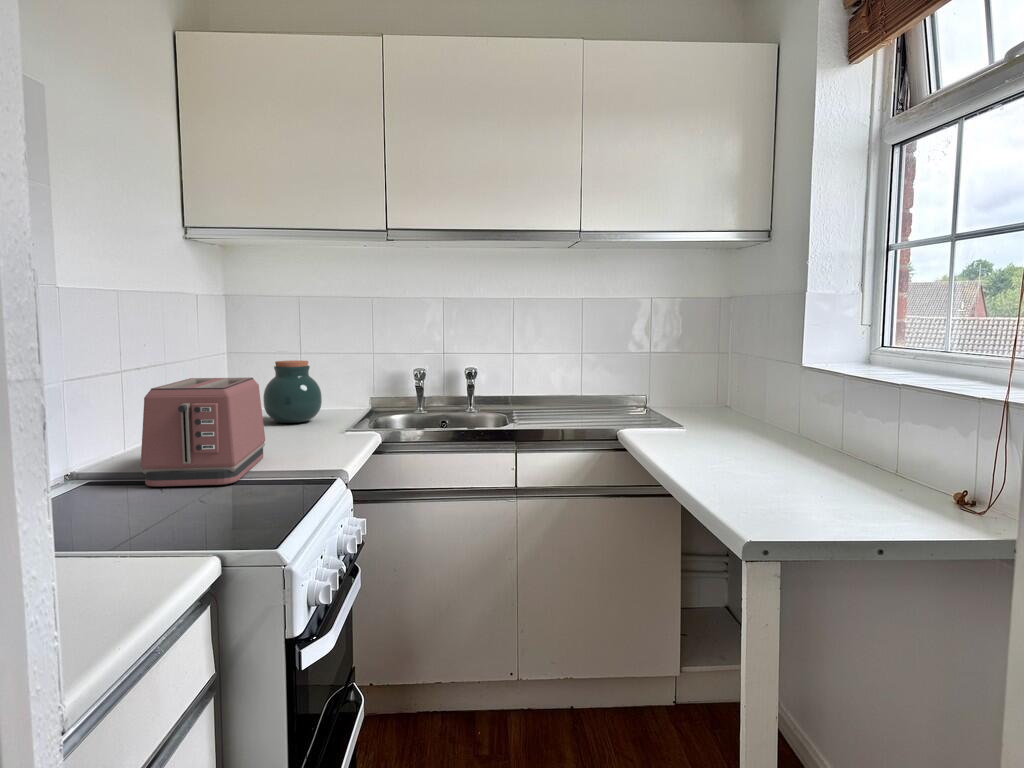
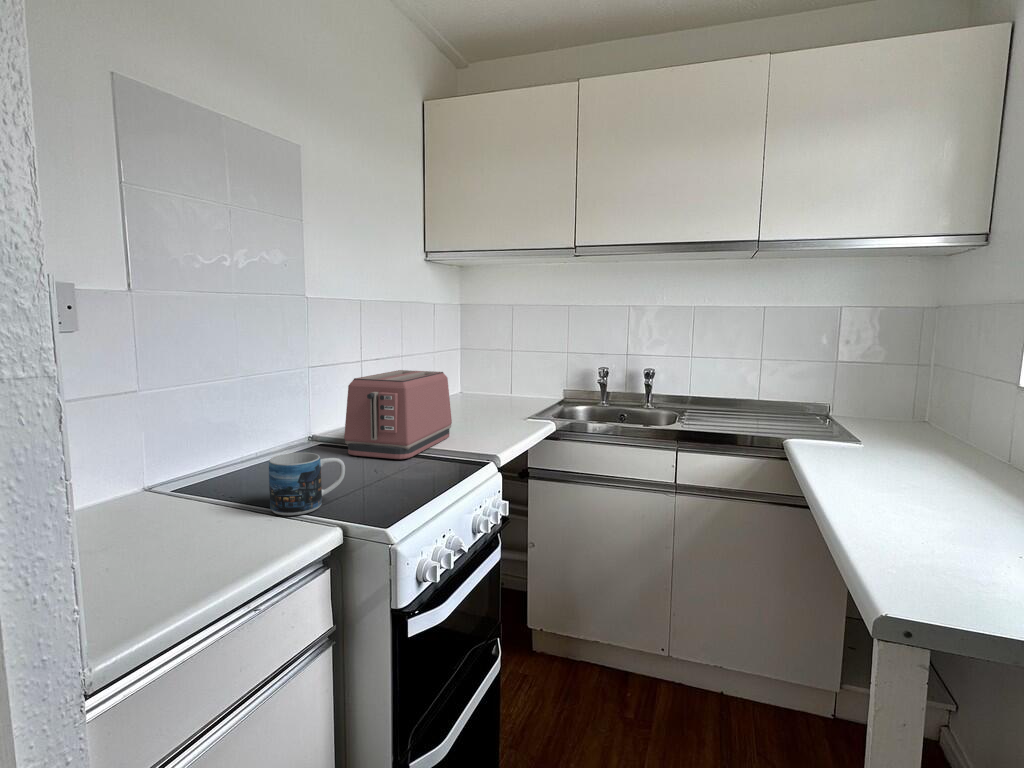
jar: present [263,360,322,423] -> none [475,357,519,407]
mug: none [102,476,197,553] -> present [269,453,345,515]

